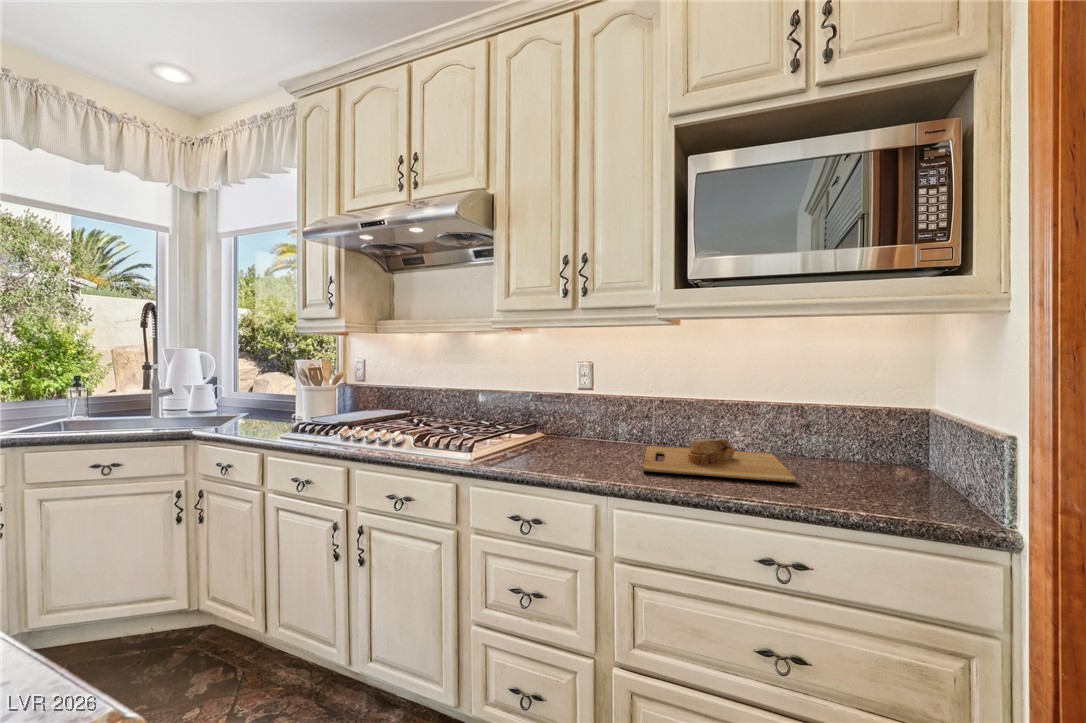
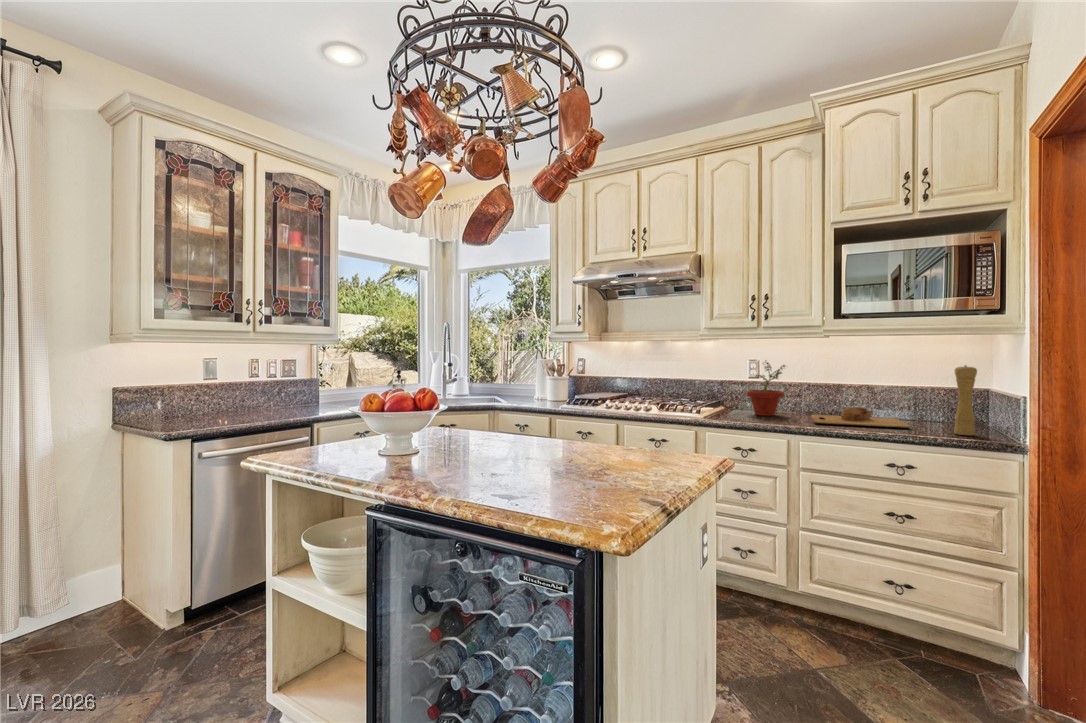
potted plant: none [552,360,613,450] -> present [747,363,785,416]
pepper mill: none [873,373,916,505] -> present [954,365,977,435]

